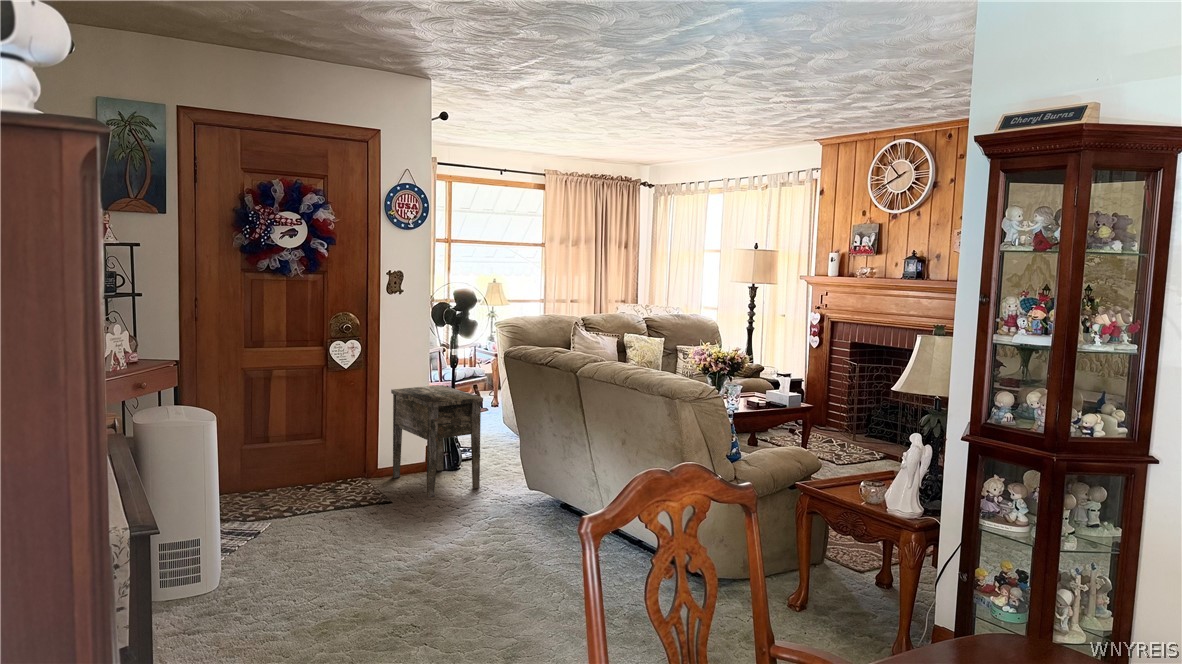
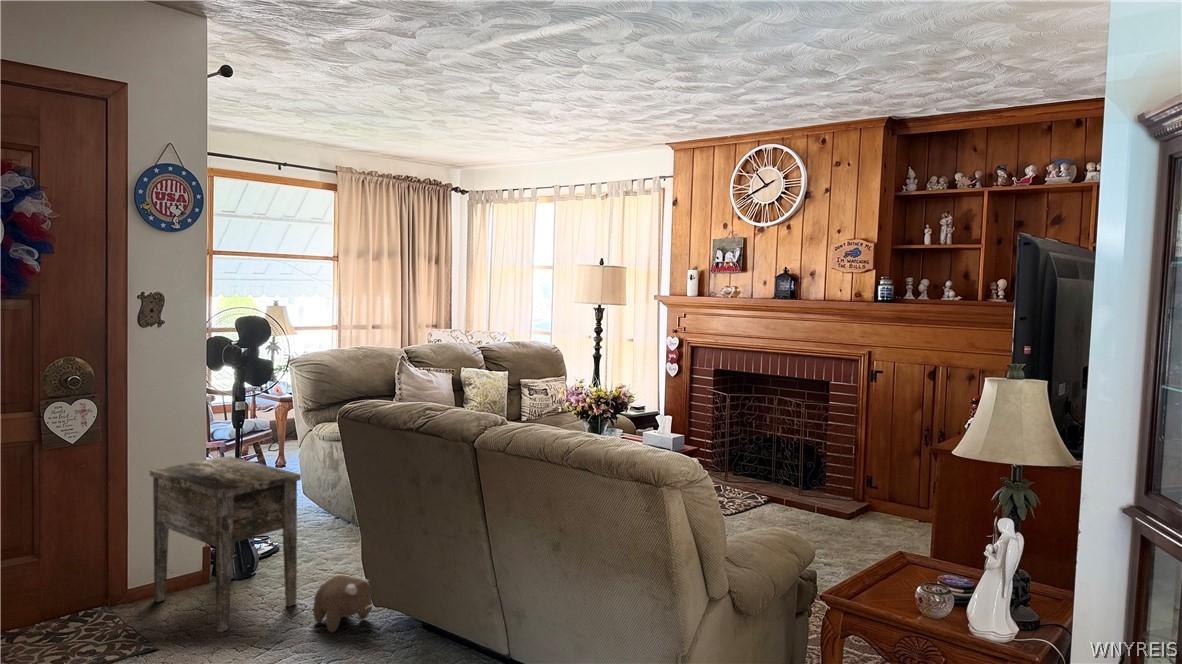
plush toy: none [487,468,528,504] -> present [313,575,373,632]

